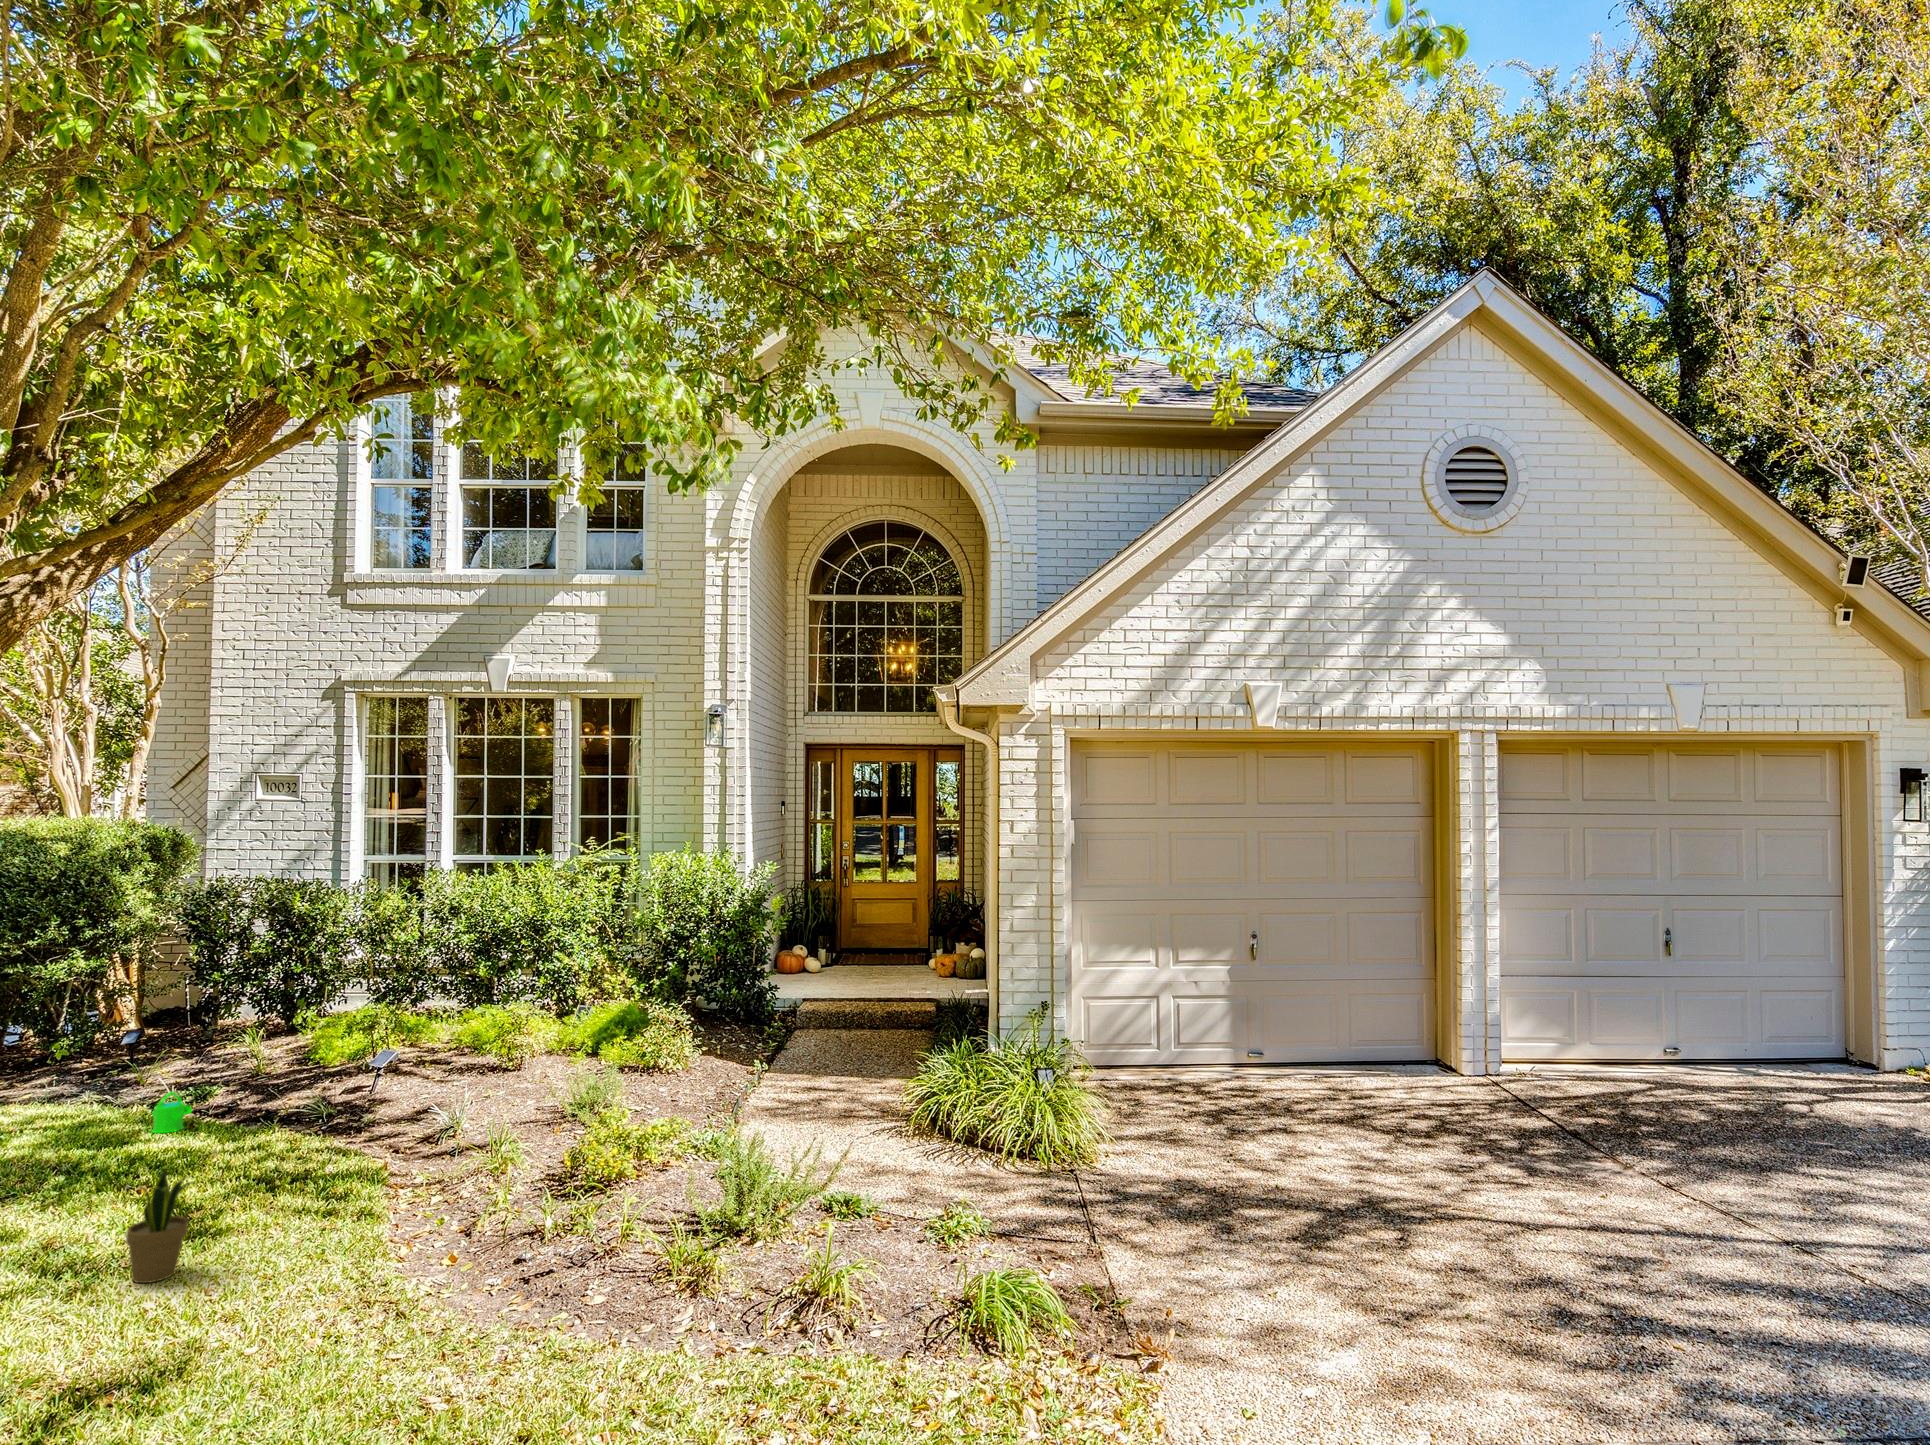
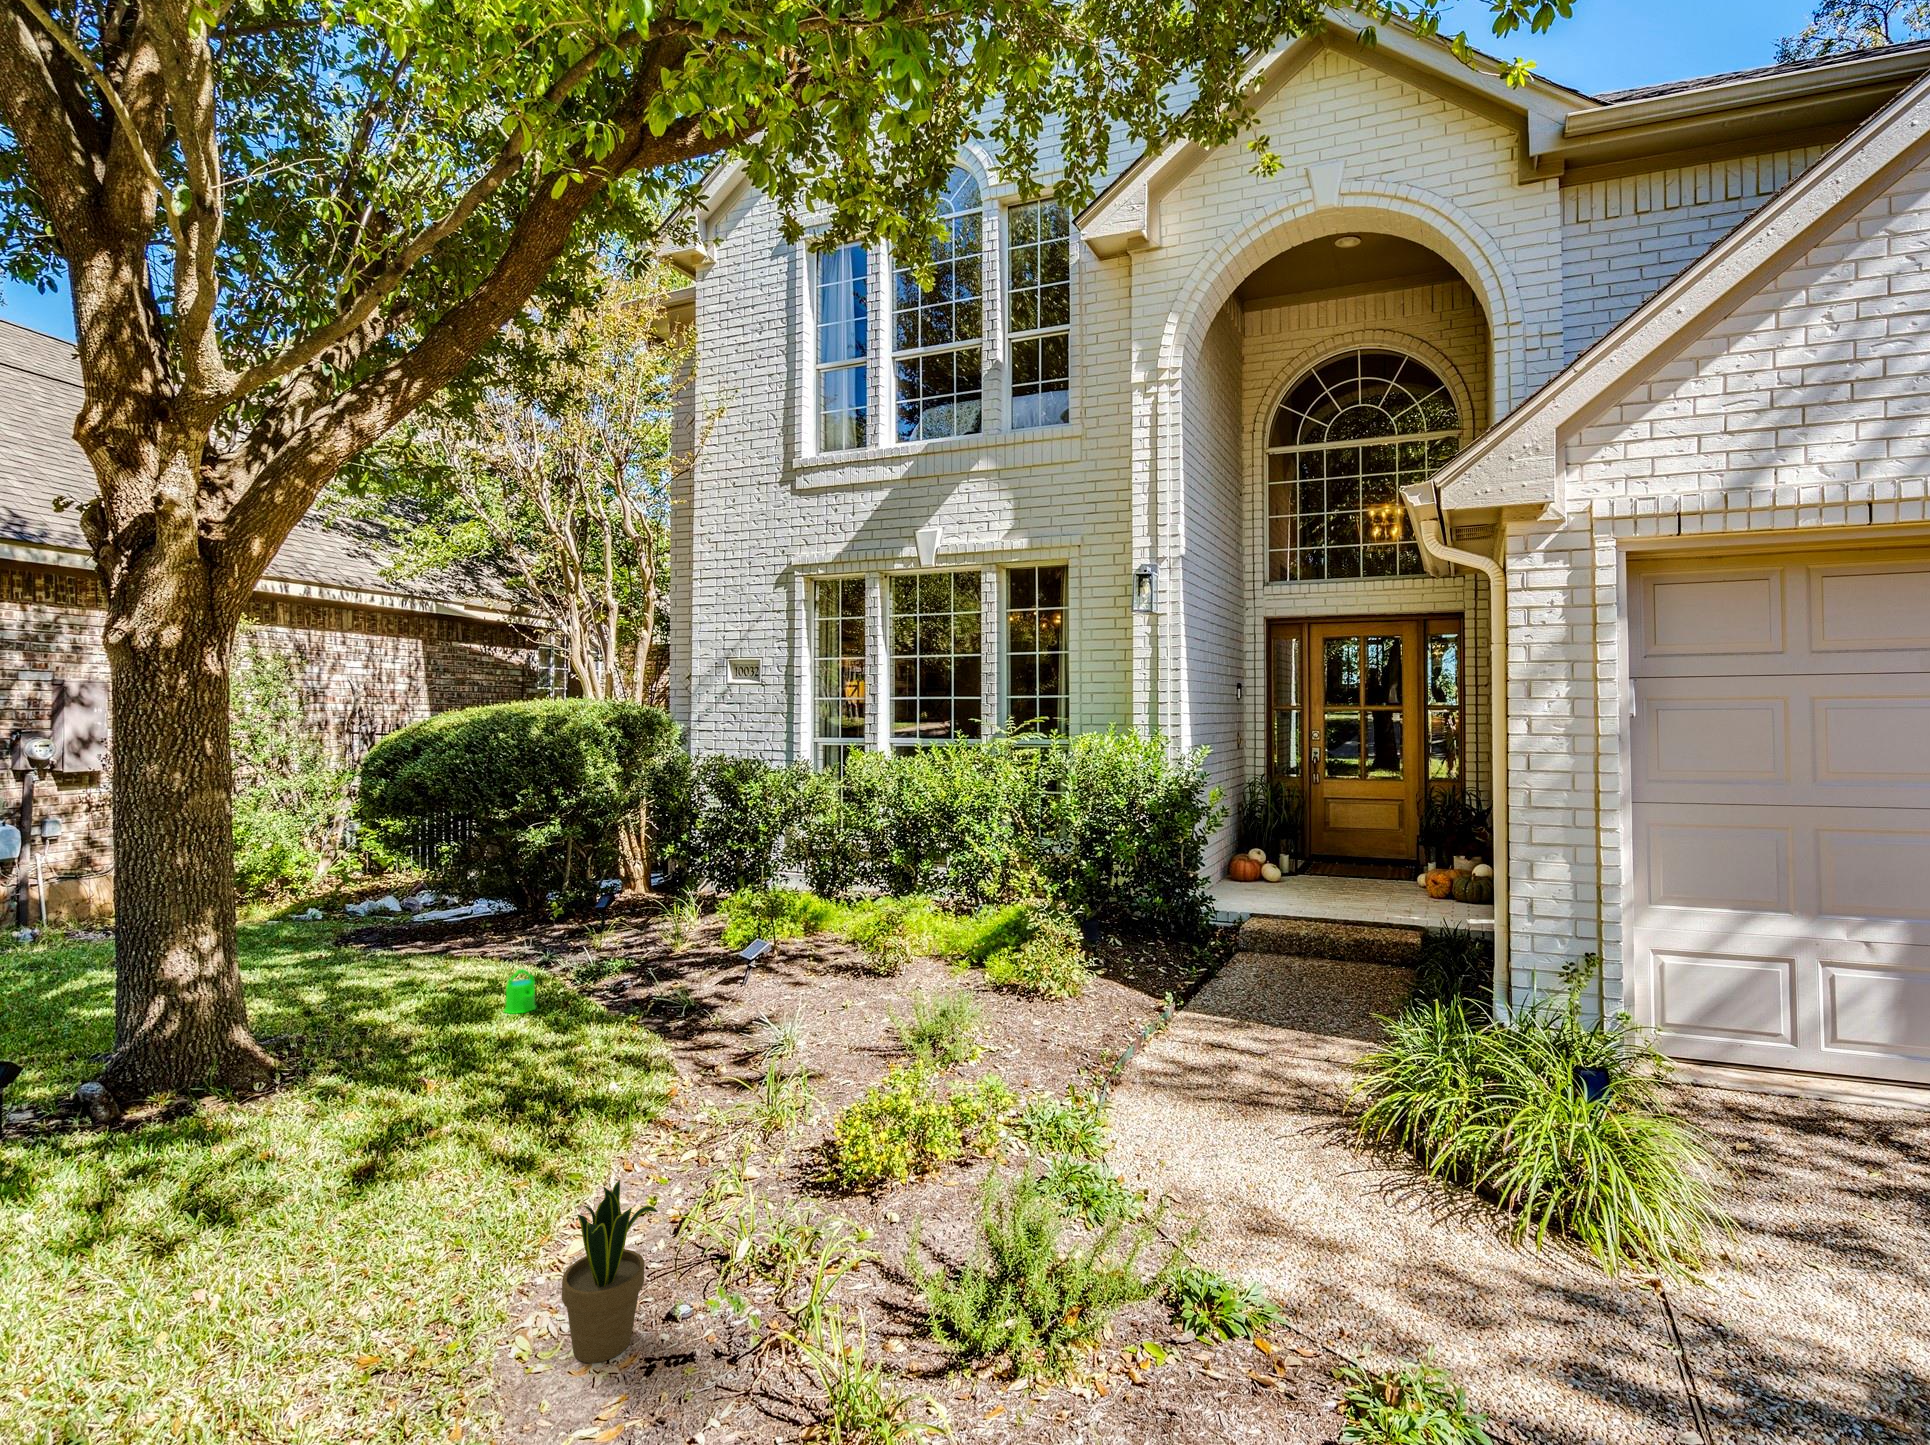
potted plant: present [126,1172,195,1283] -> present [562,1180,658,1363]

